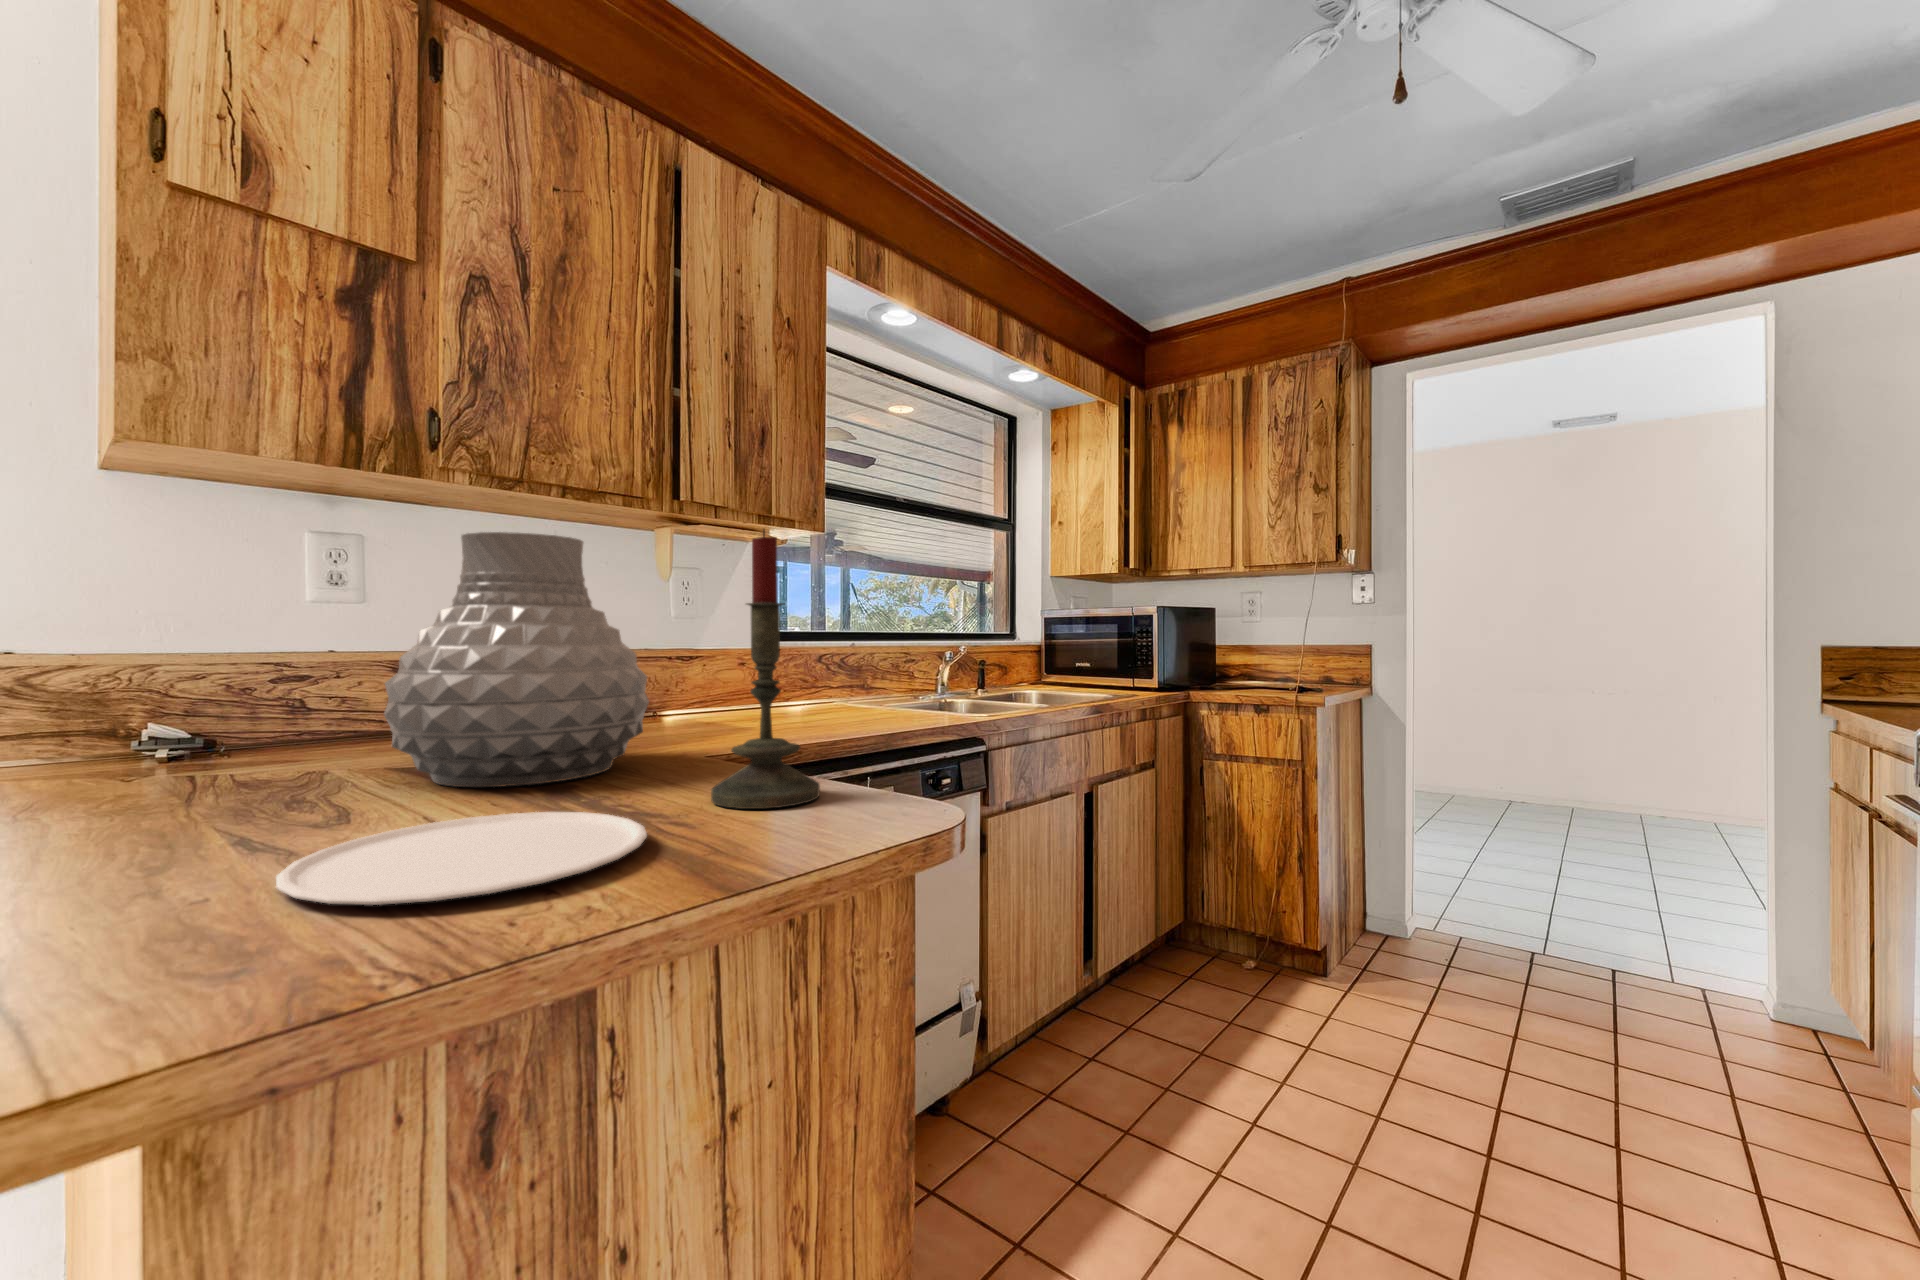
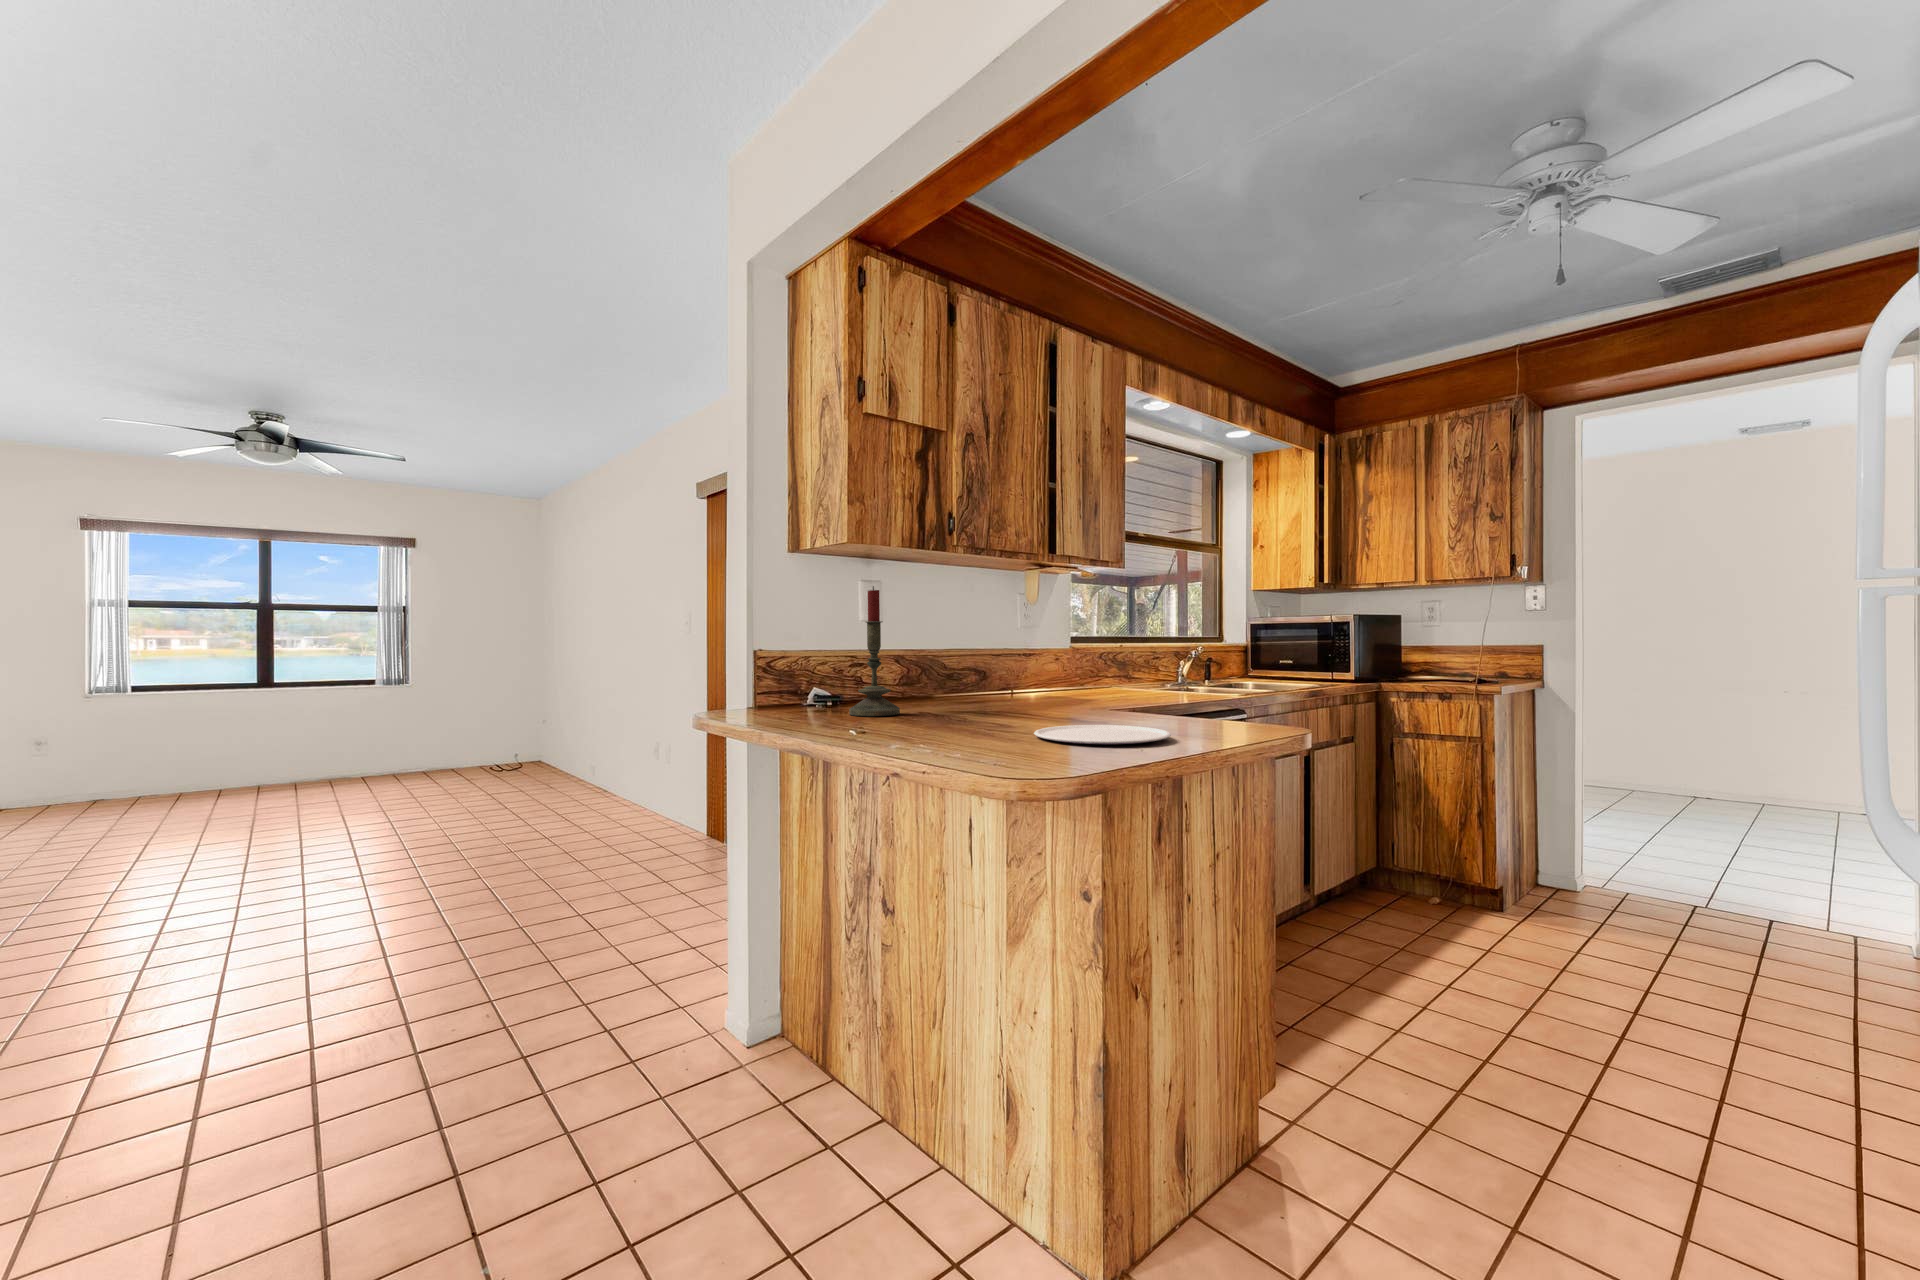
candle: present [711,529,820,809] -> present [849,586,900,716]
vase: present [384,532,649,787] -> none [959,585,1086,720]

